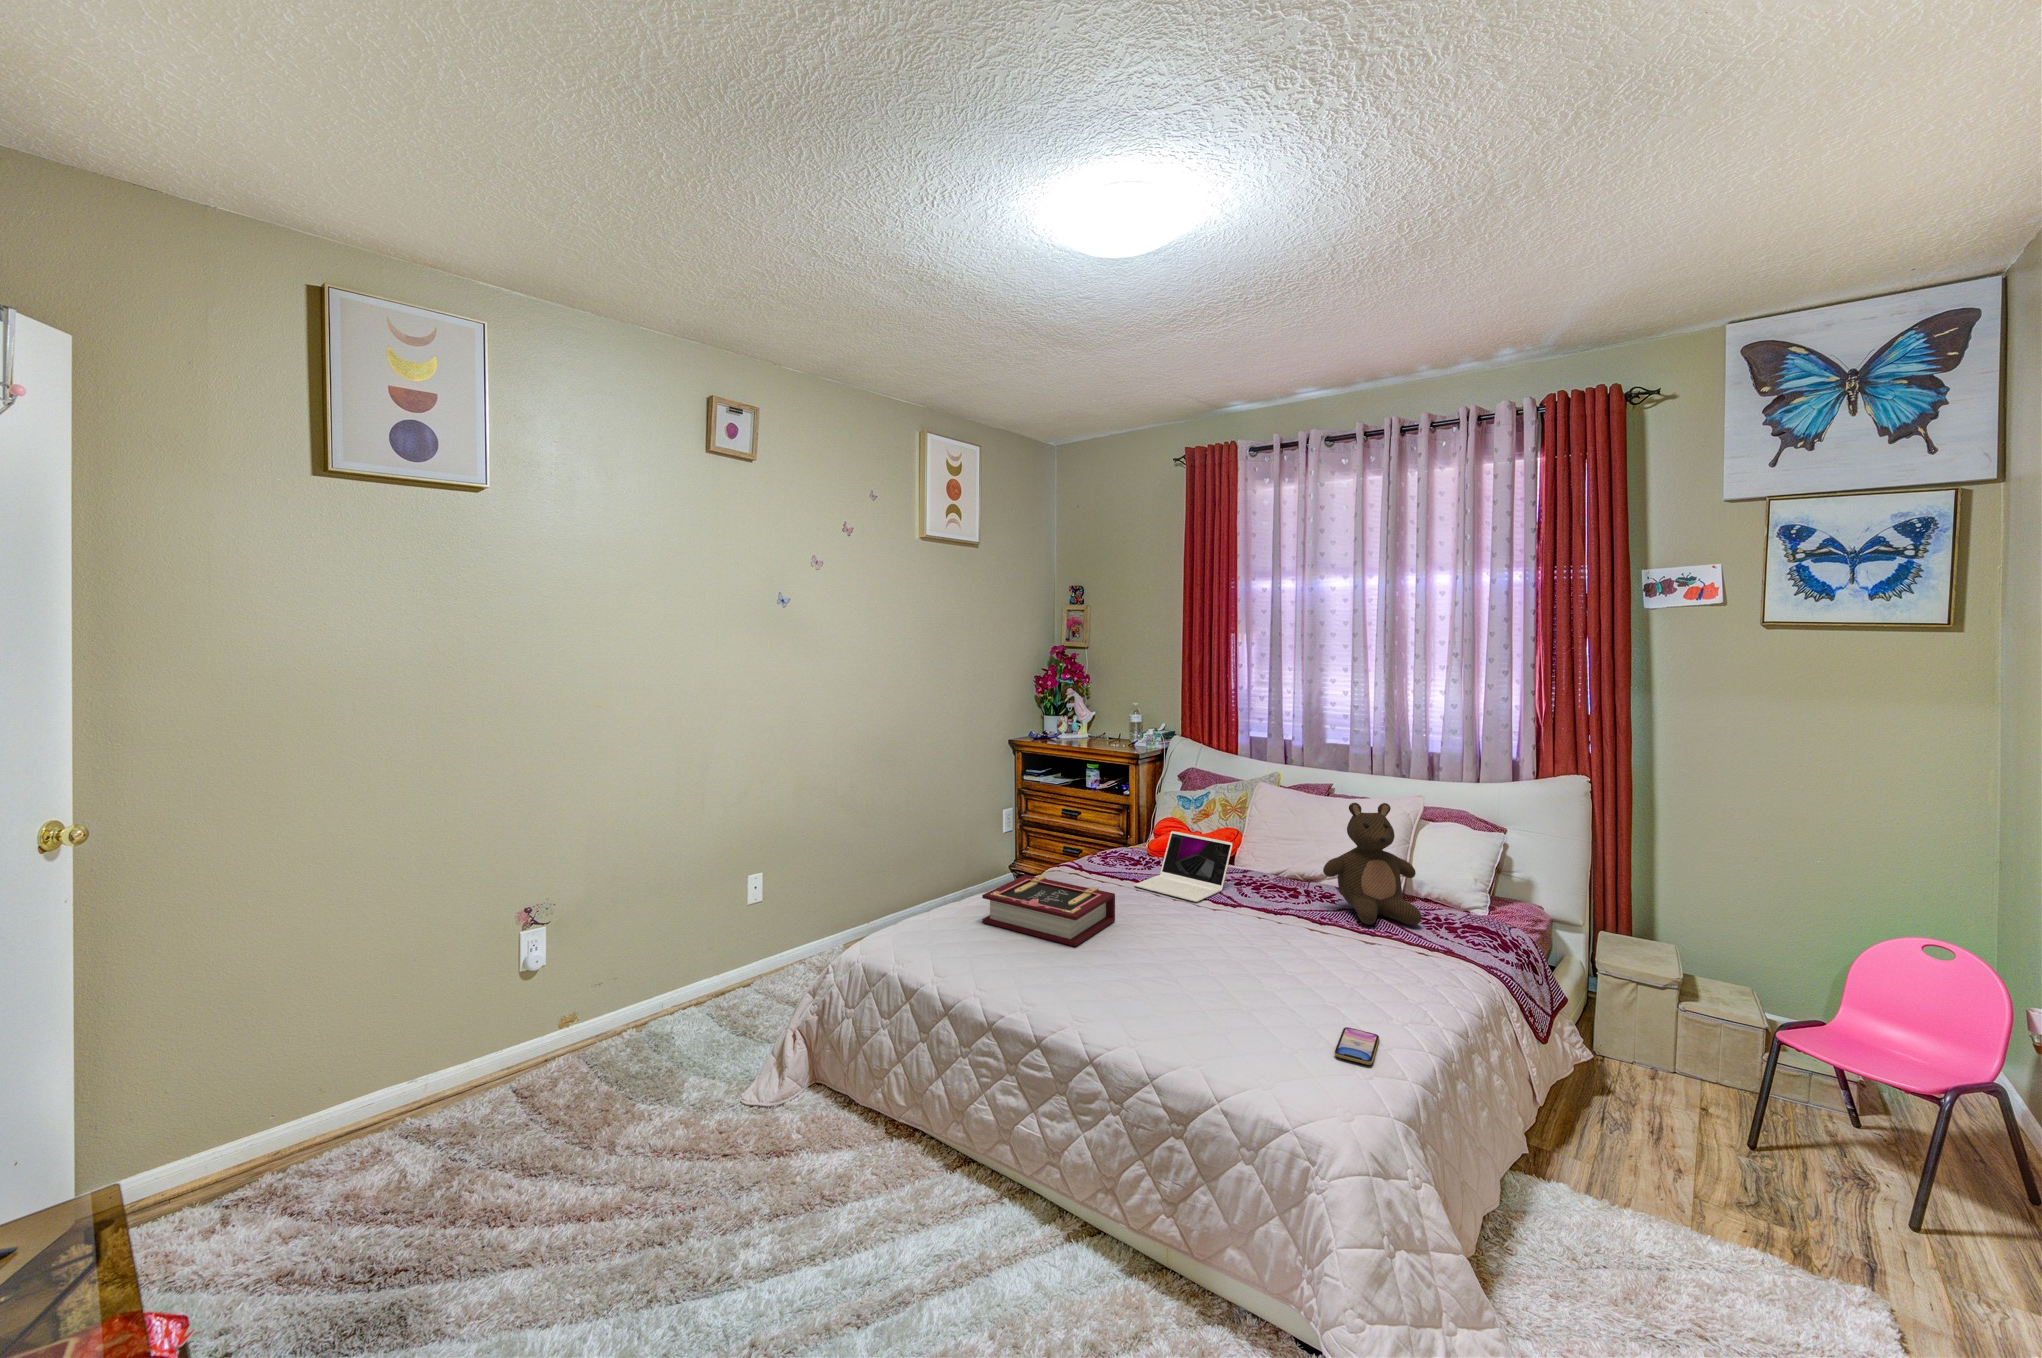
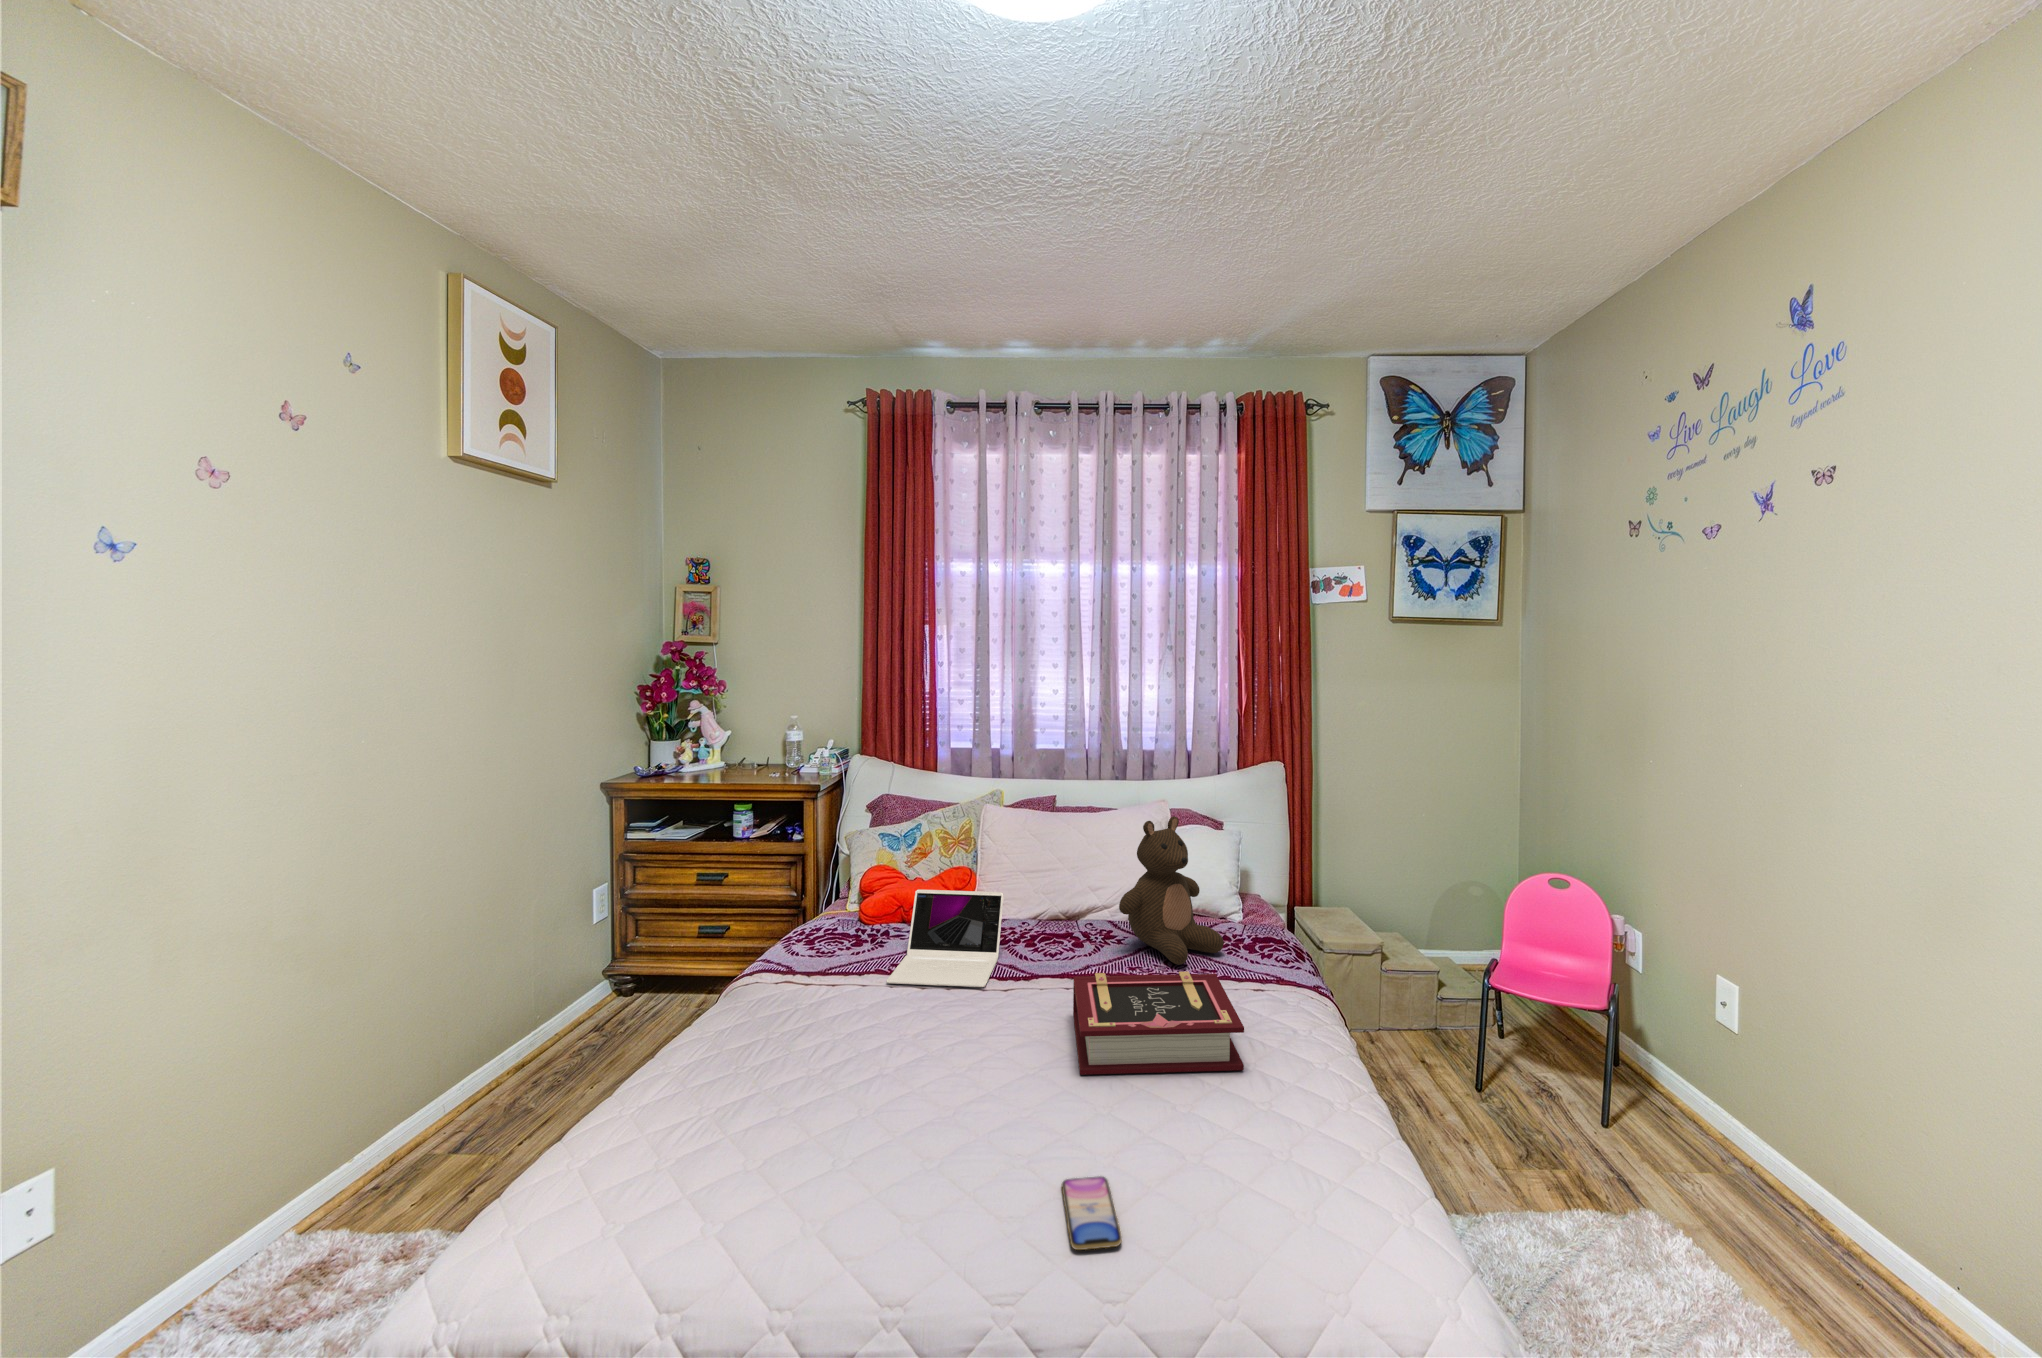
book: present [982,875,1115,946] -> present [1073,971,1244,1075]
smartphone: present [1334,1027,1379,1065] -> present [1062,1176,1122,1250]

